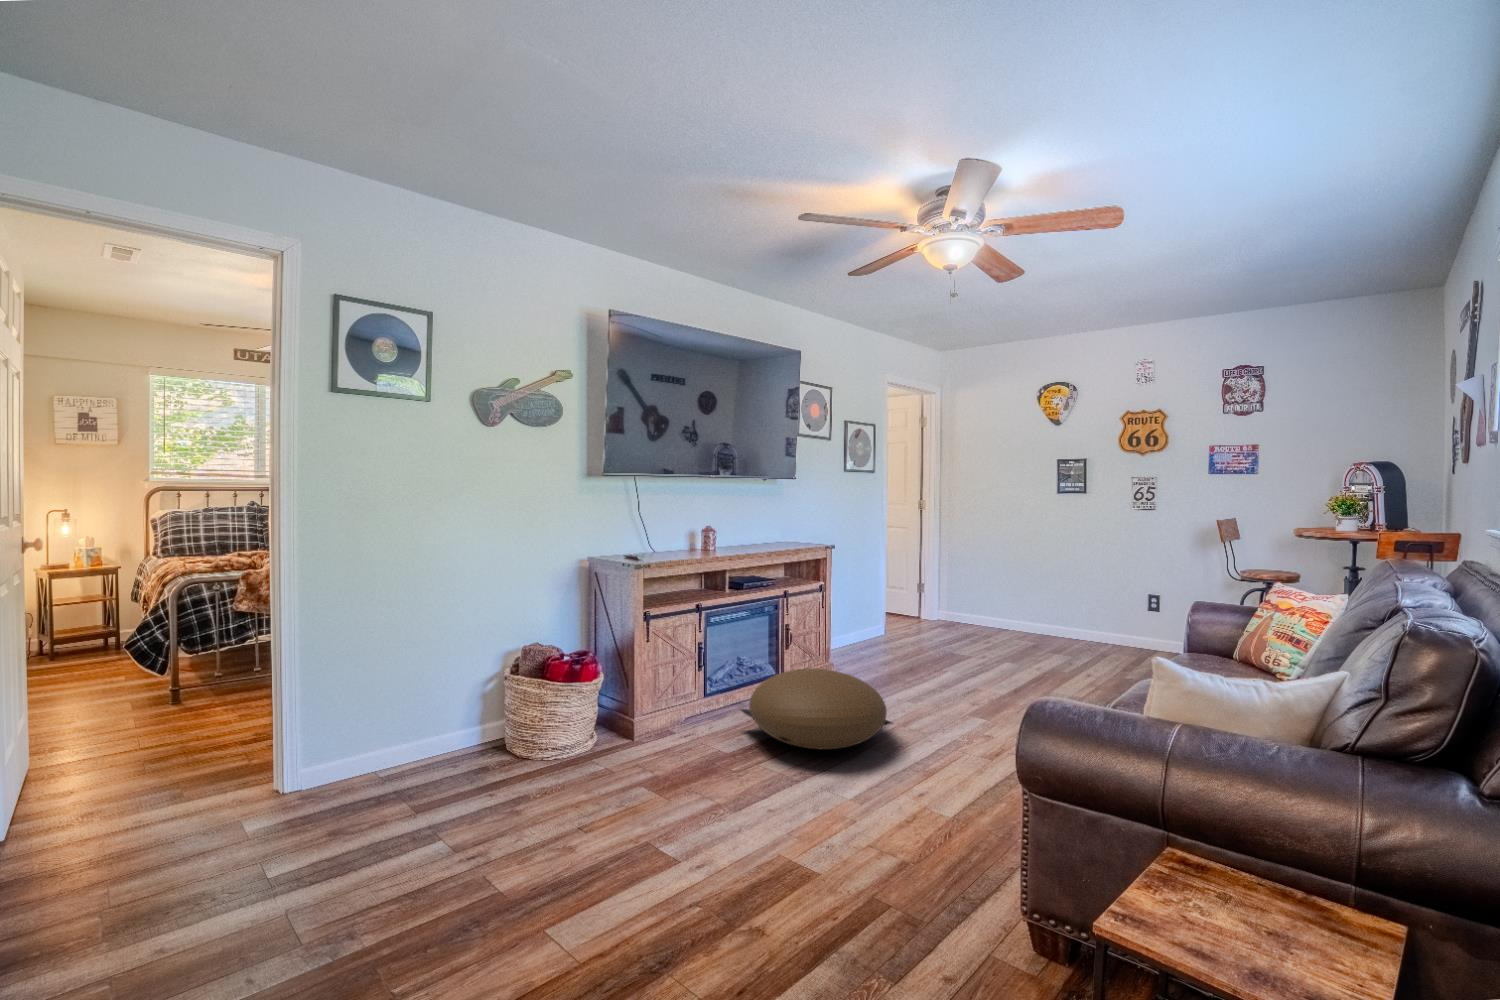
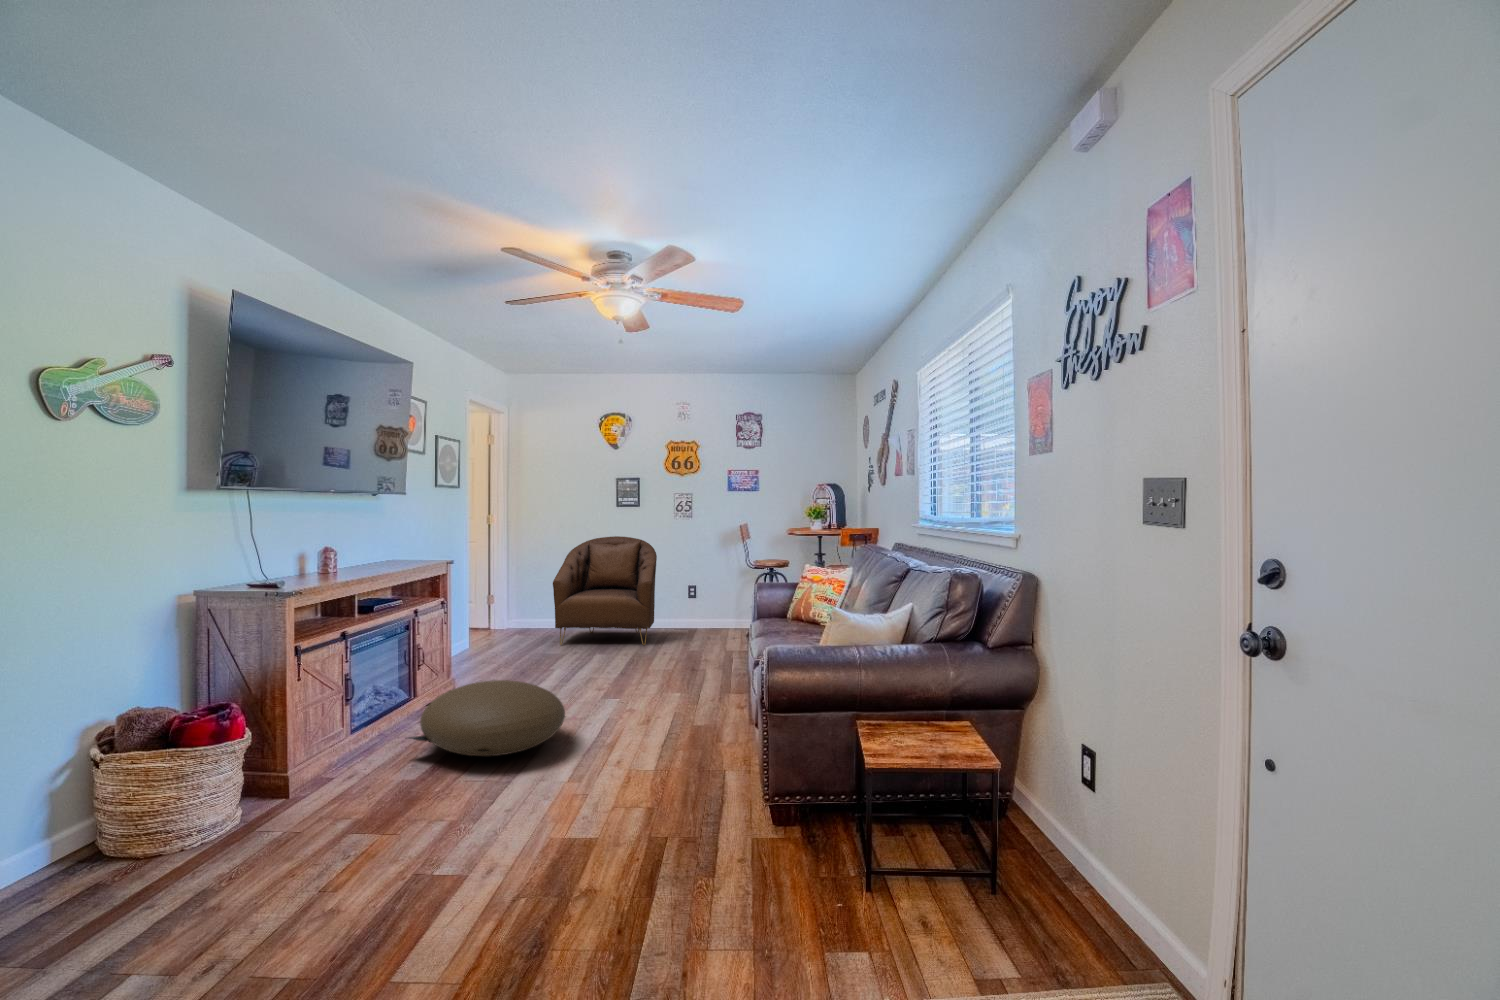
armchair: none [967,528,1098,659] -> present [553,536,657,645]

